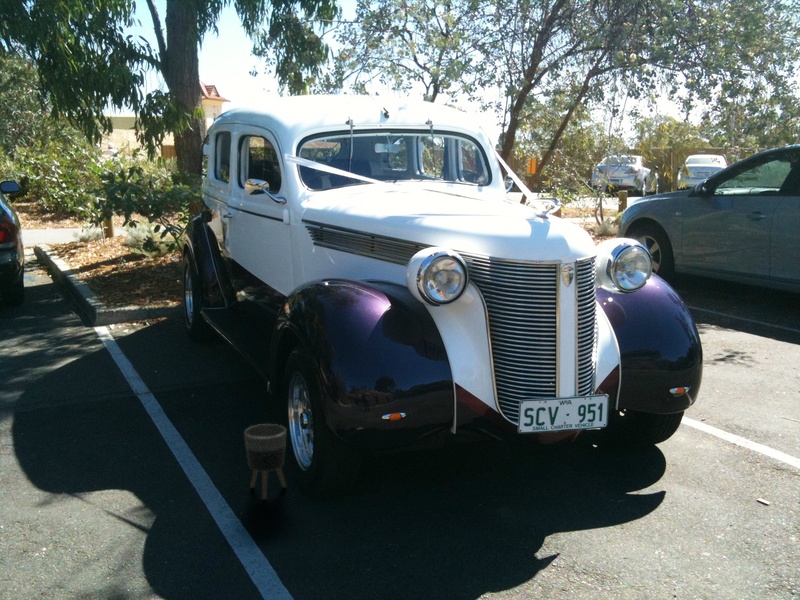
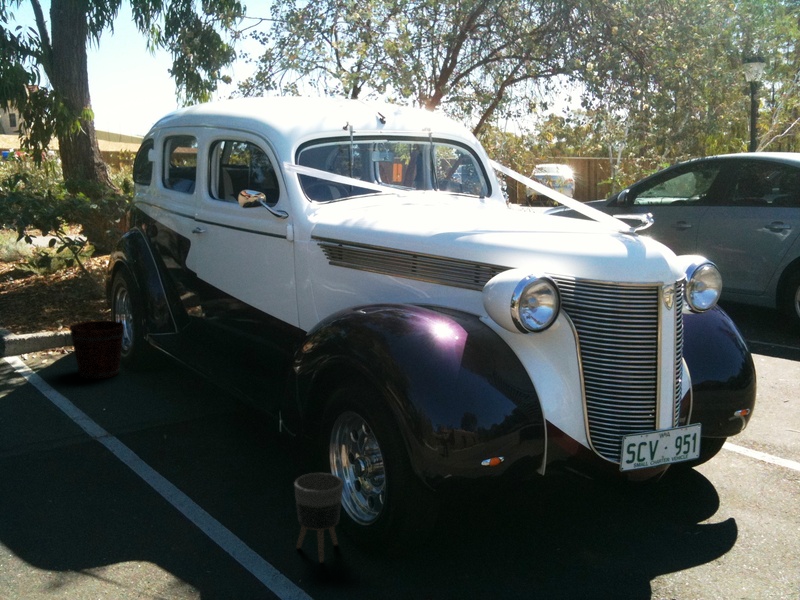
bucket: none [140,296,187,347] -> present [70,320,124,379]

